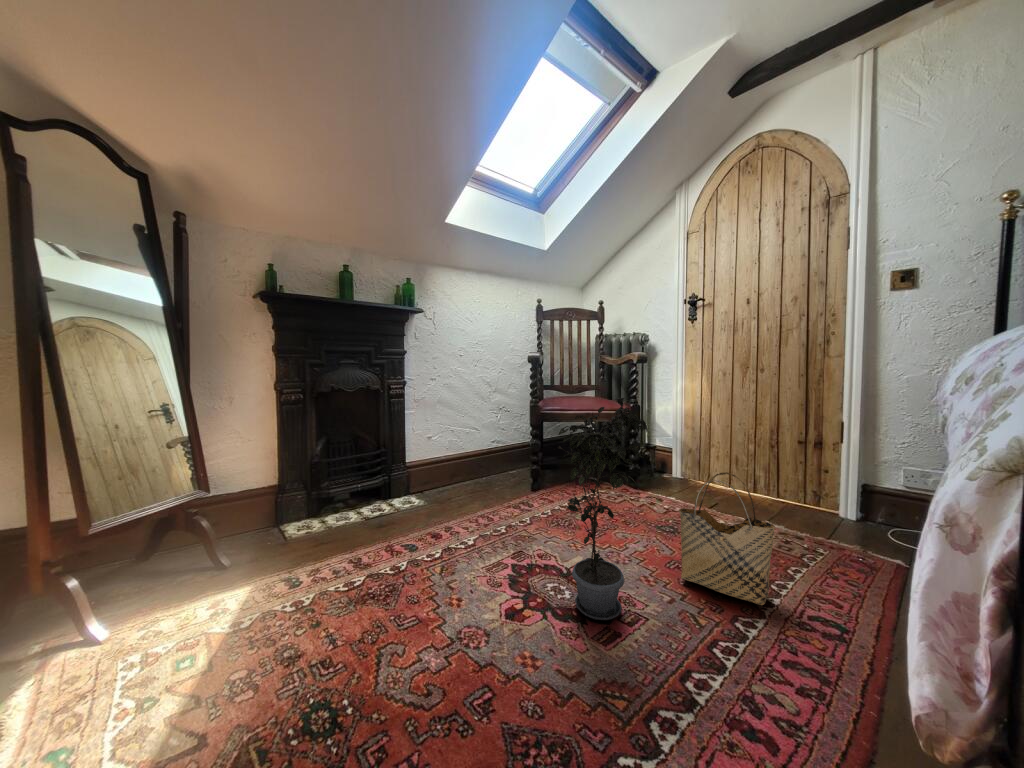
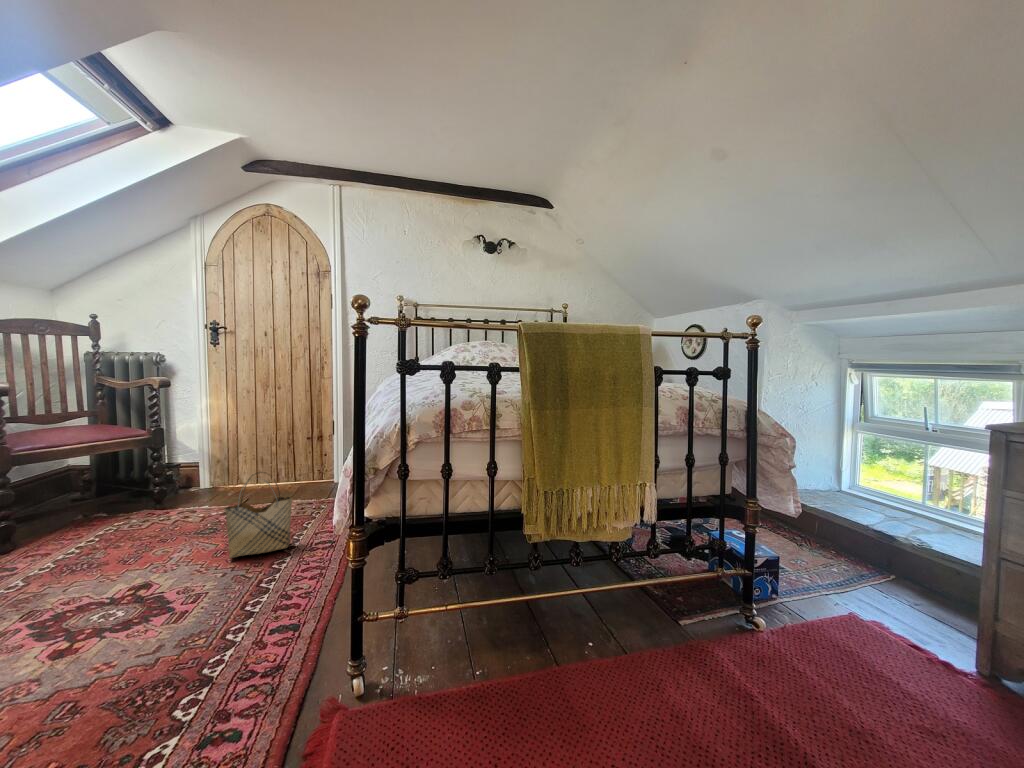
potted plant: present [554,398,648,620] -> none [99,433,204,616]

